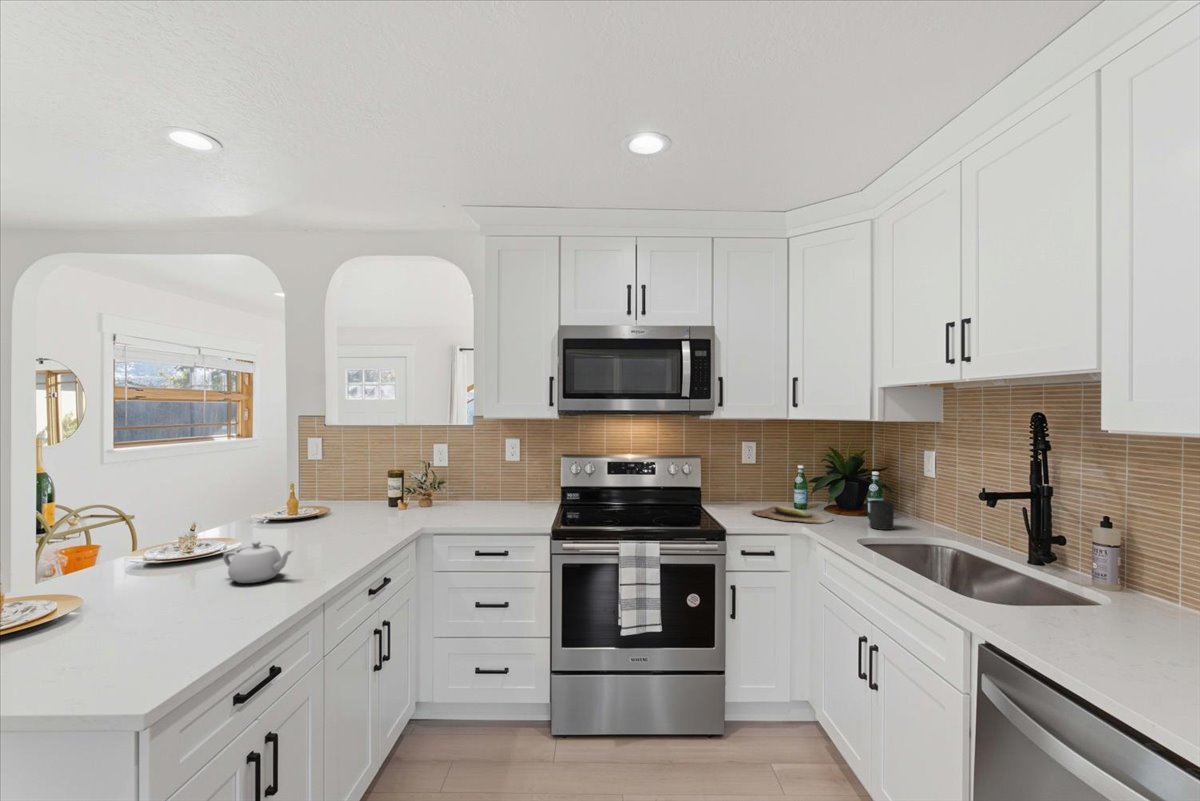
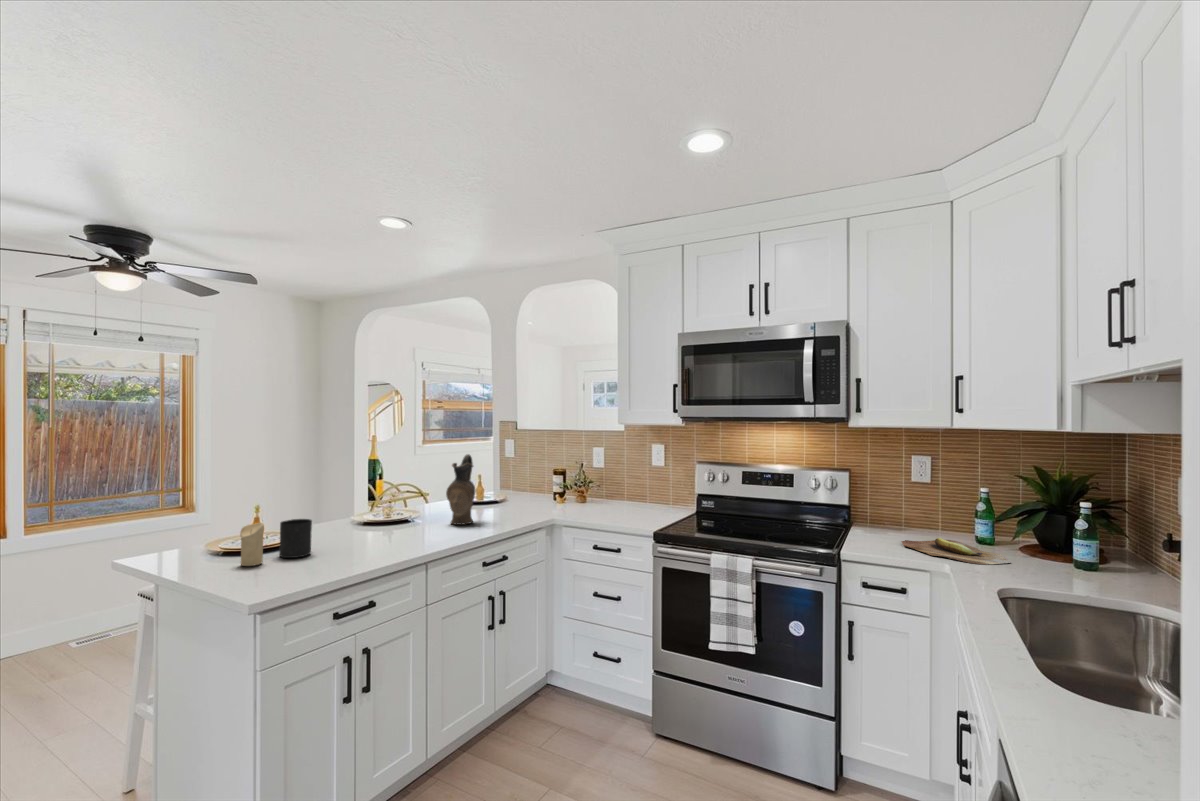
ceramic pitcher: none [310,464,350,555] -> present [446,454,475,525]
mug: present [865,500,894,530] -> present [279,519,312,558]
teapot: present [223,541,292,583] -> none [375,505,412,534]
candle: none [80,603,124,679] -> present [240,523,264,566]

